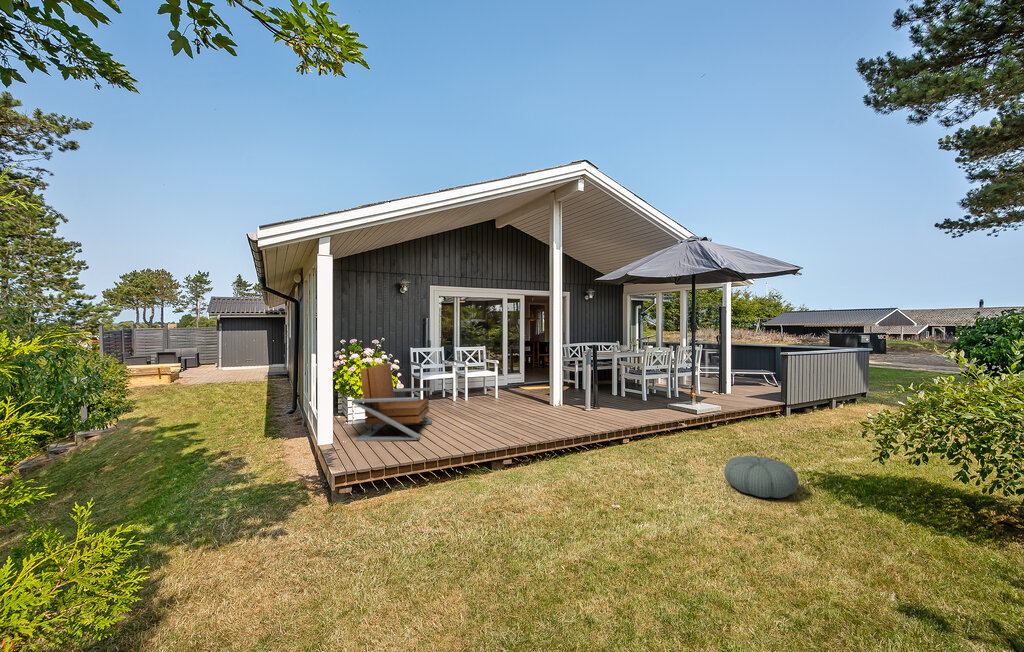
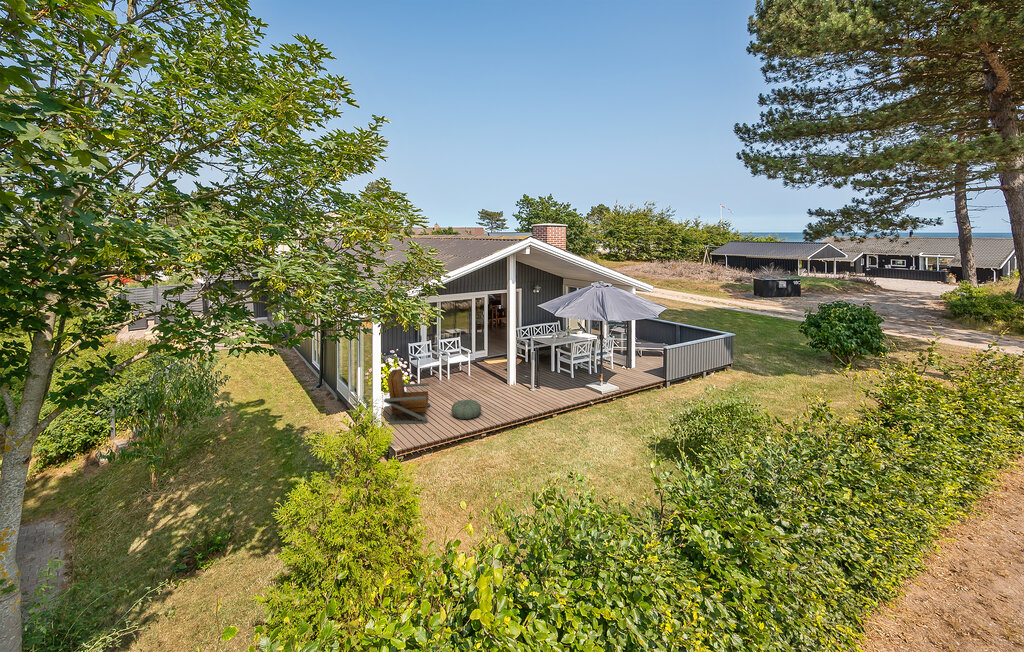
pouf: present [724,456,799,498] -> present [452,400,481,419]

